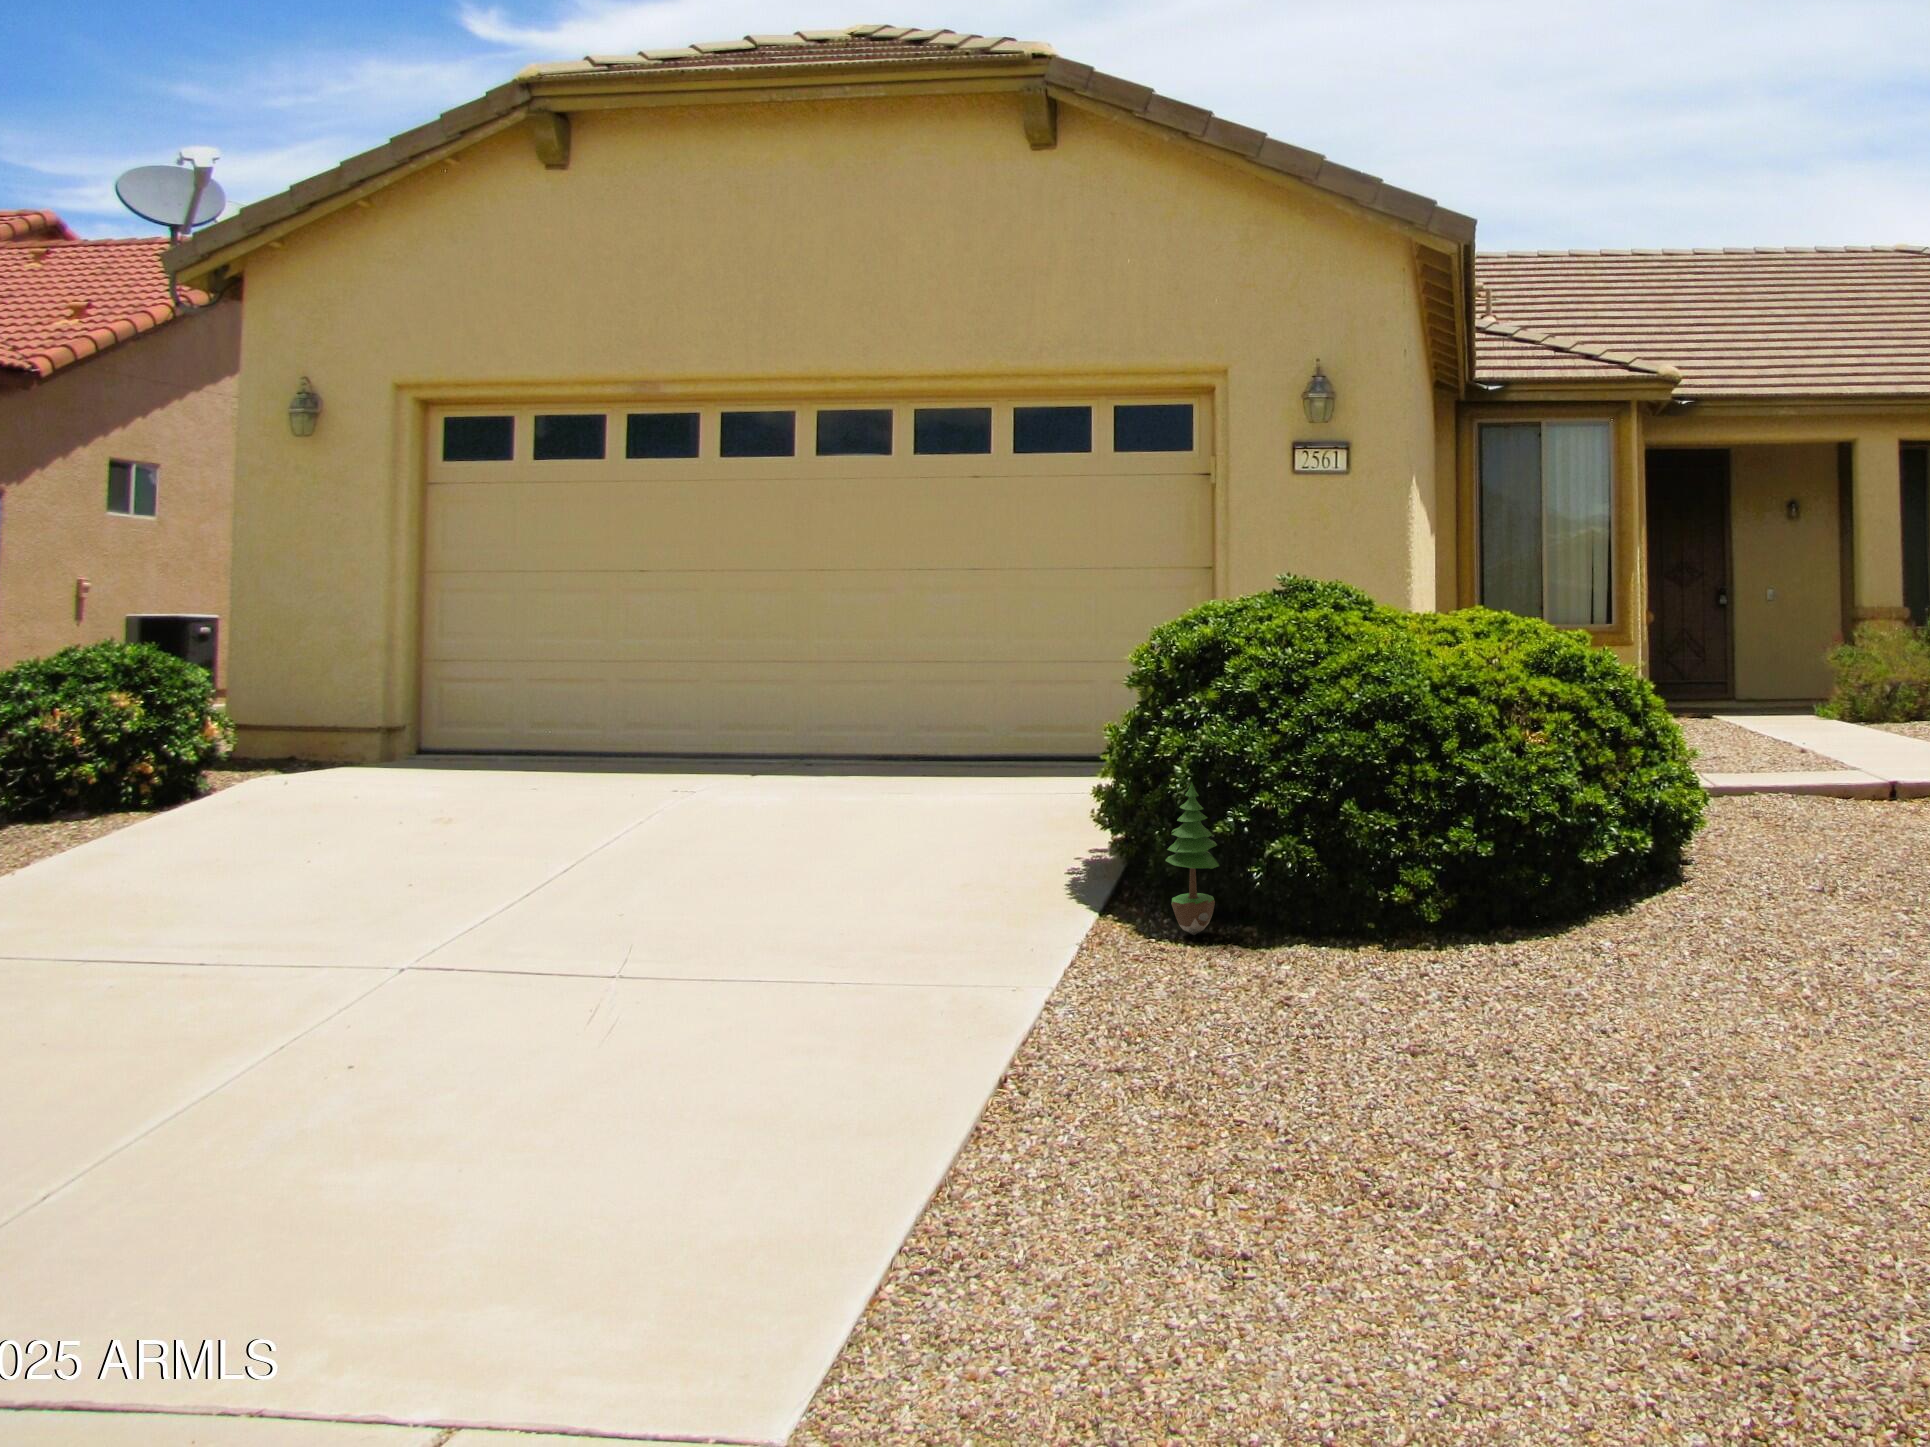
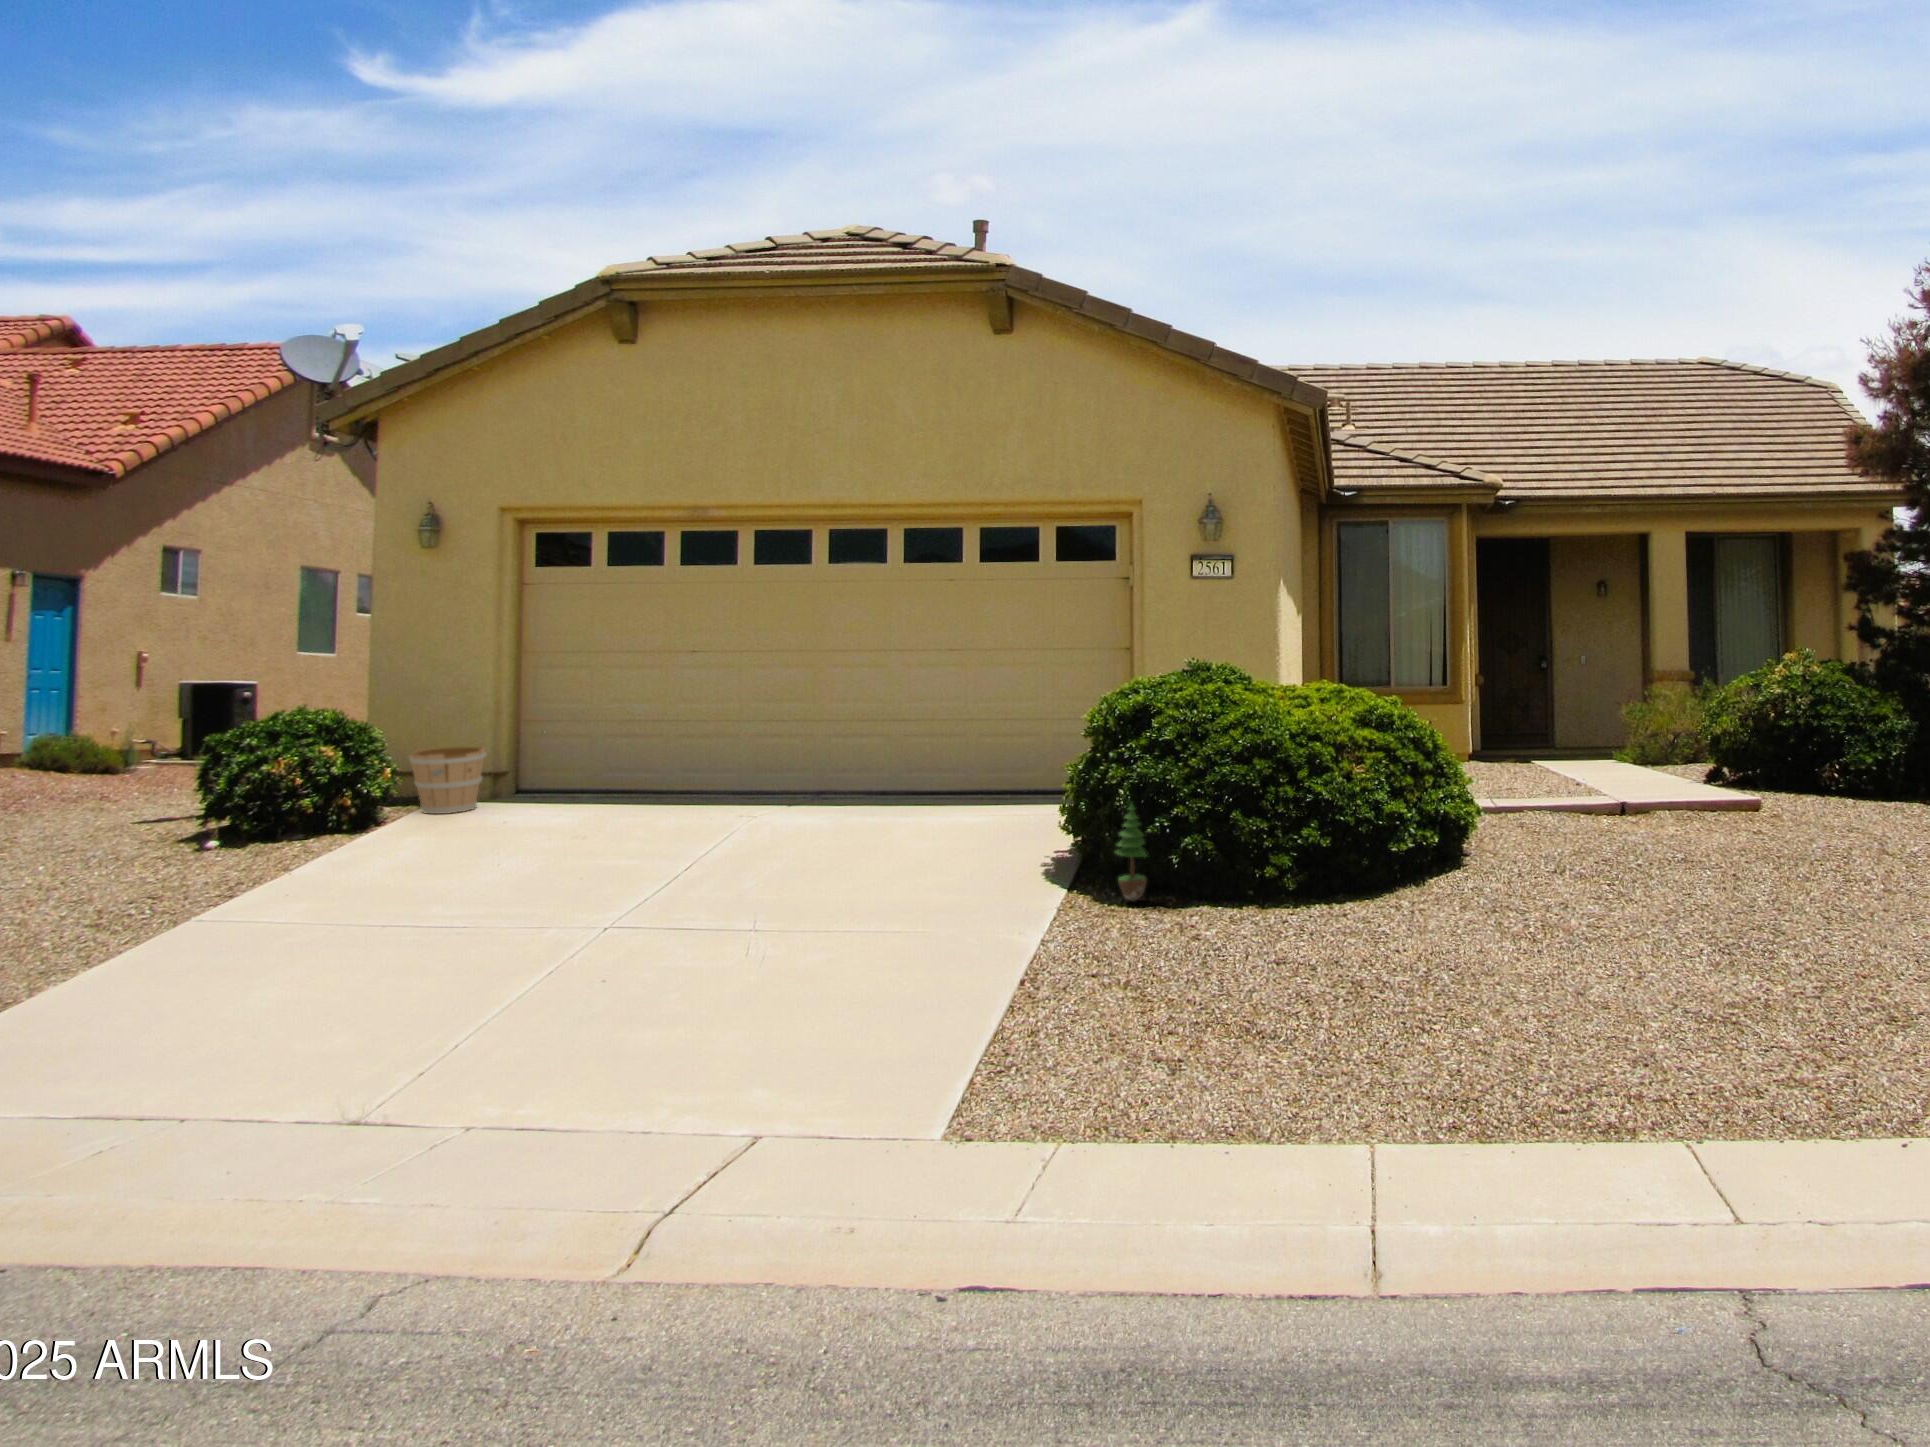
wooden bucket: none [258,691,363,780] -> present [410,746,487,814]

